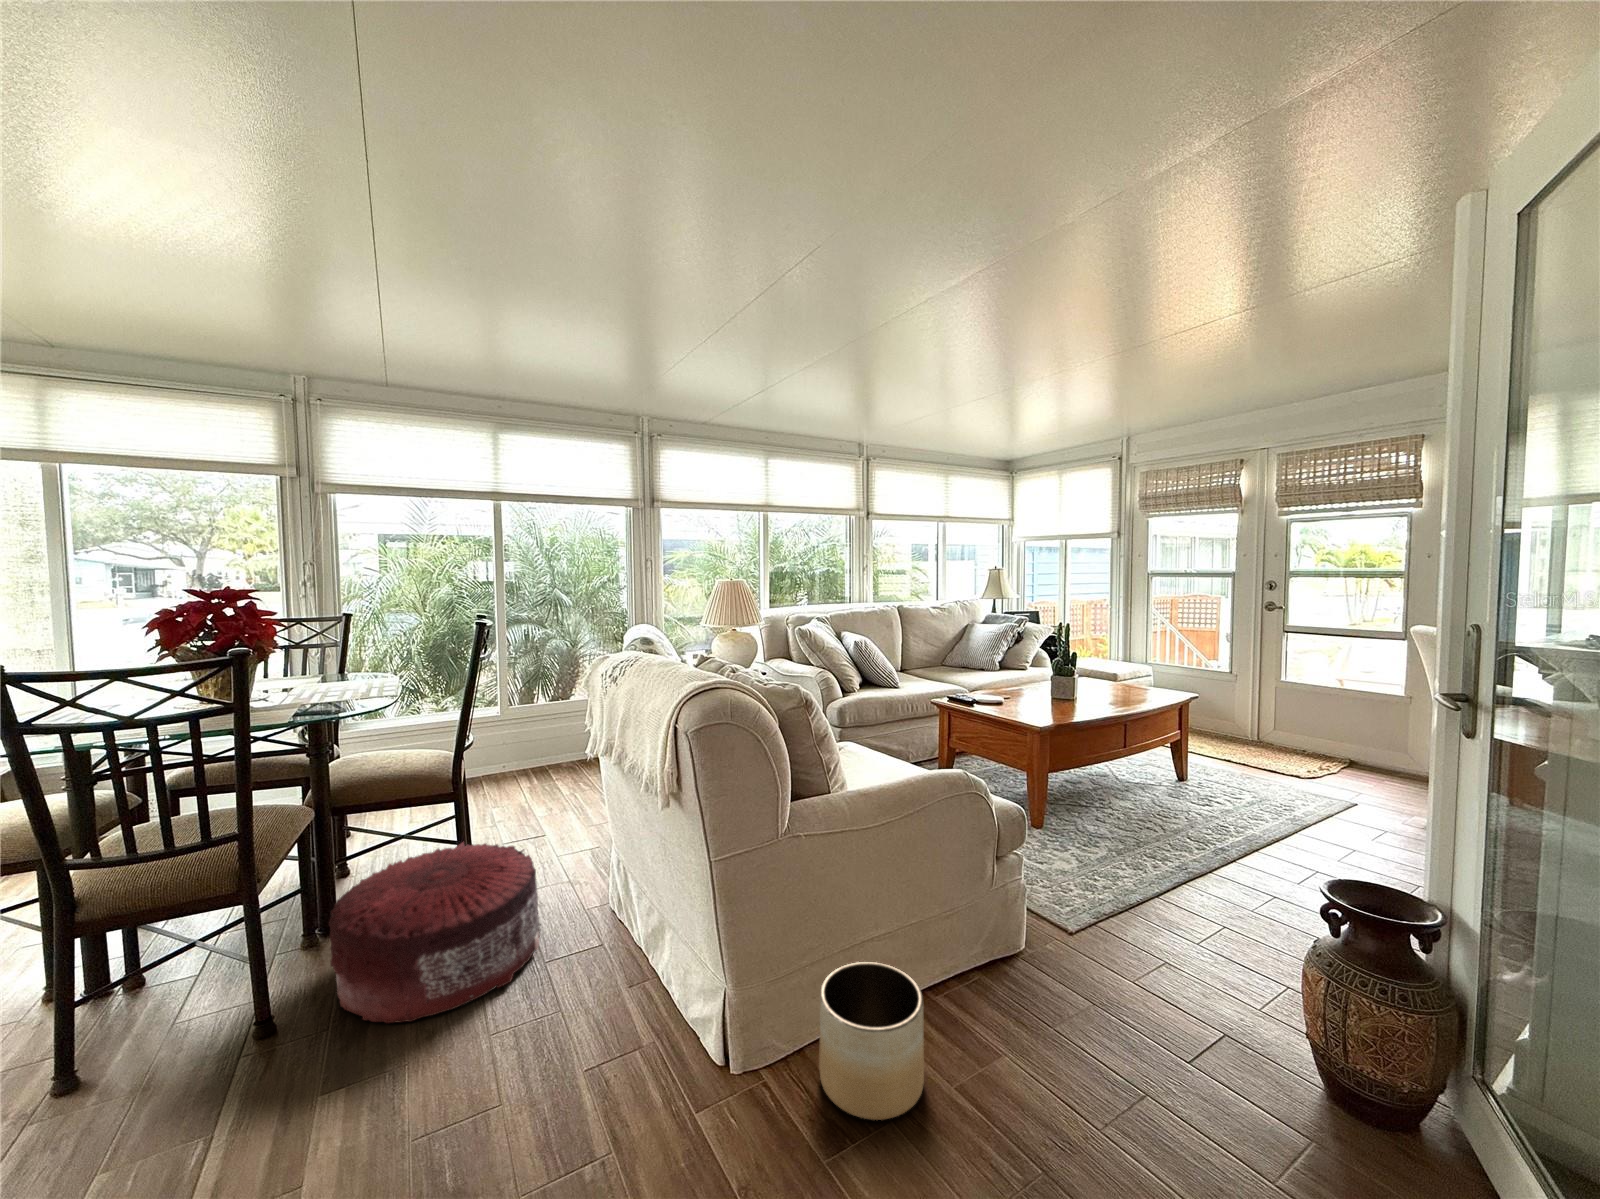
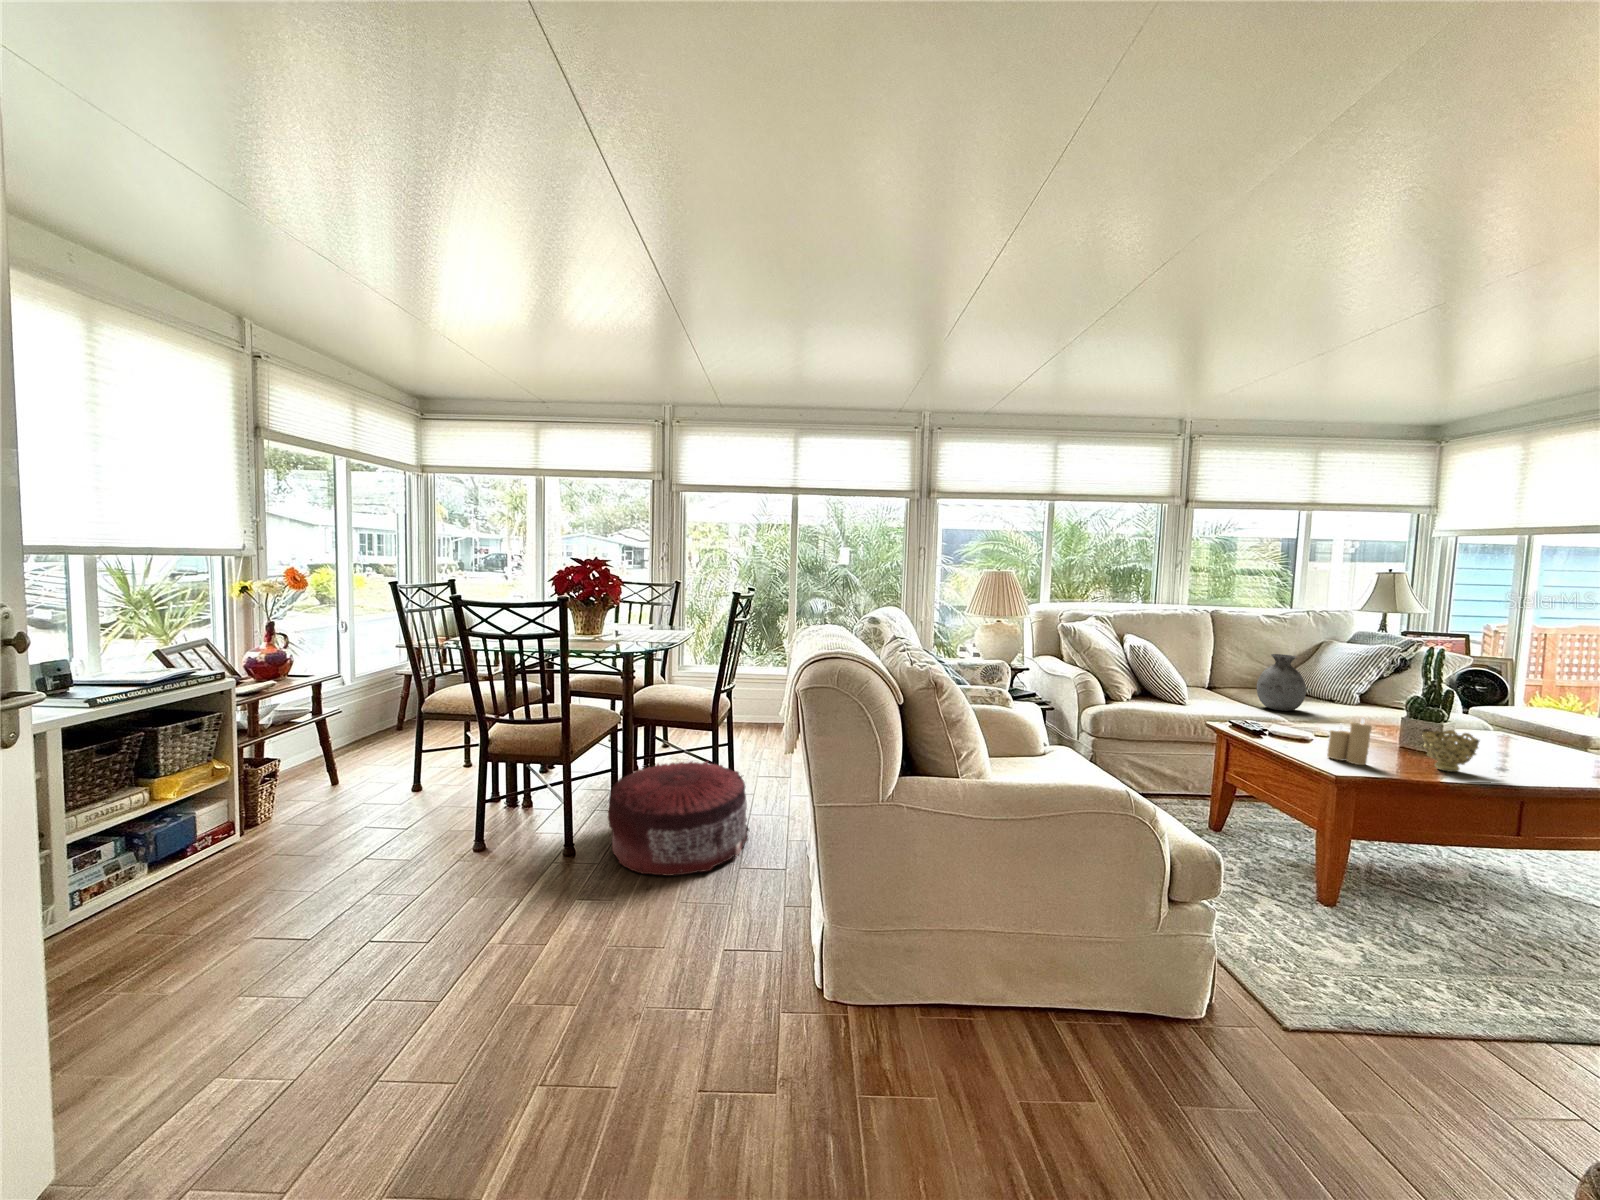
vase: none [944,638,976,683] -> present [1257,654,1306,711]
candle: none [1022,680,1049,717] -> present [1327,718,1372,765]
decorative bowl: none [1071,681,1103,711] -> present [1422,729,1479,772]
planter: present [819,962,924,1120] -> none [891,943,998,1096]

